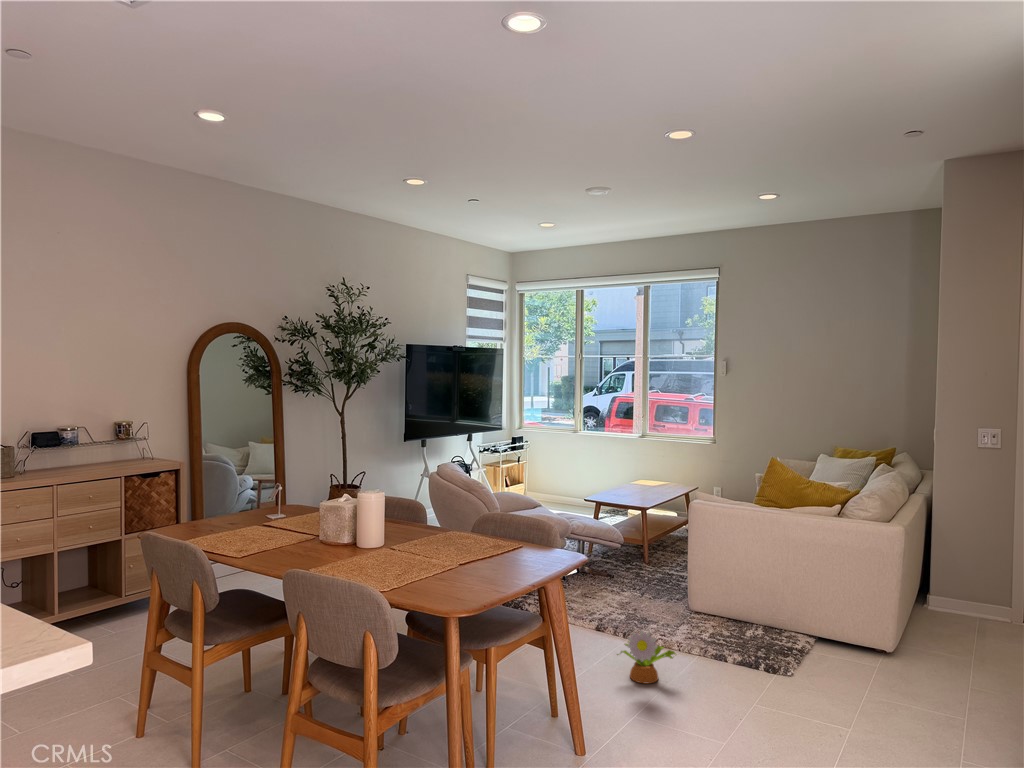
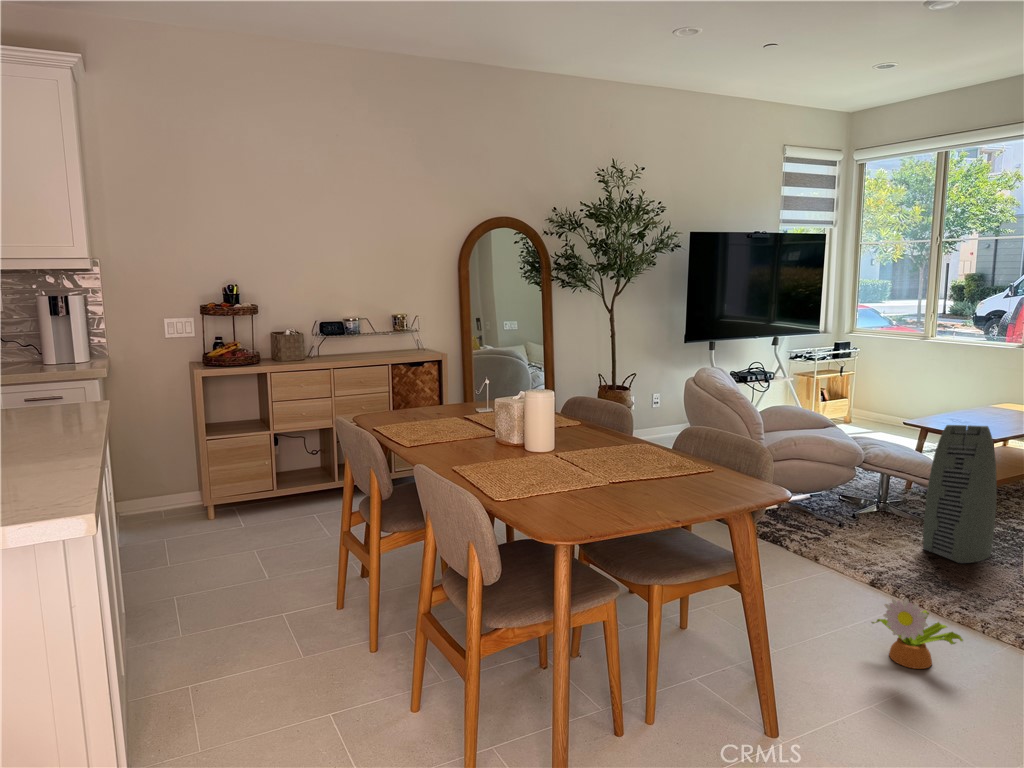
air purifier: none [620,498,663,604] -> present [923,425,997,563]

